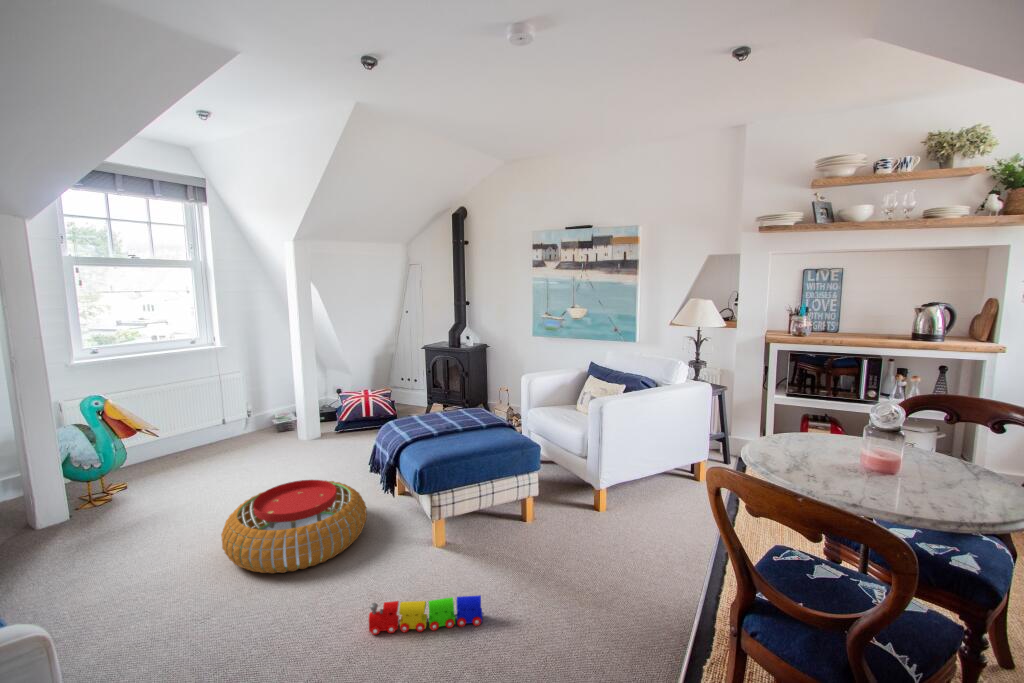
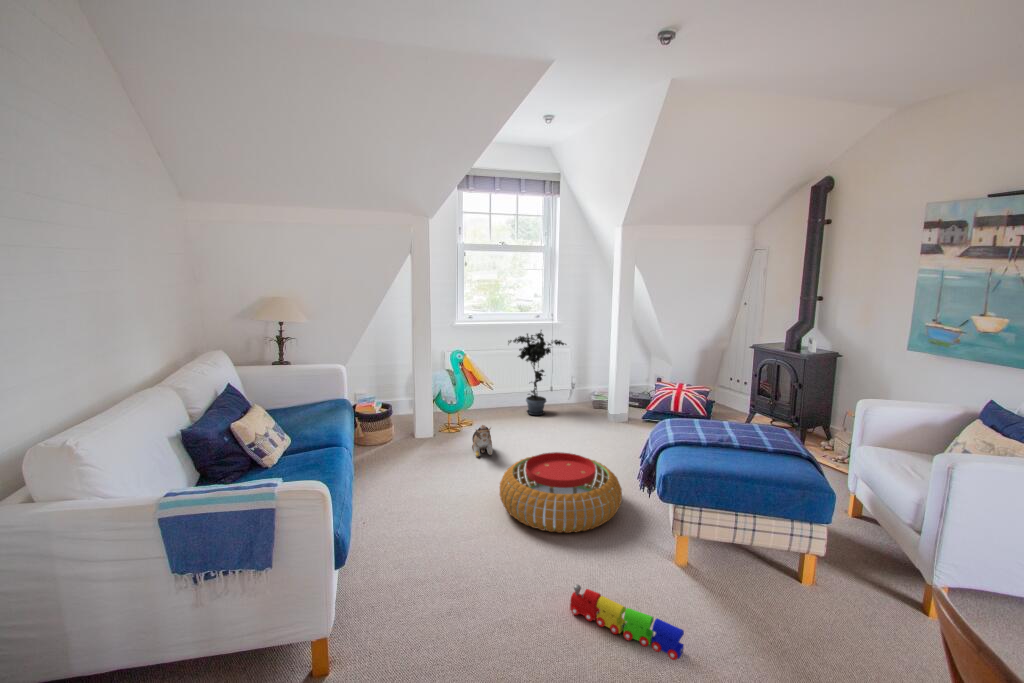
potted plant: none [164,356,244,456] -> present [508,330,566,415]
plush toy: none [145,480,180,523] -> present [472,425,492,457]

